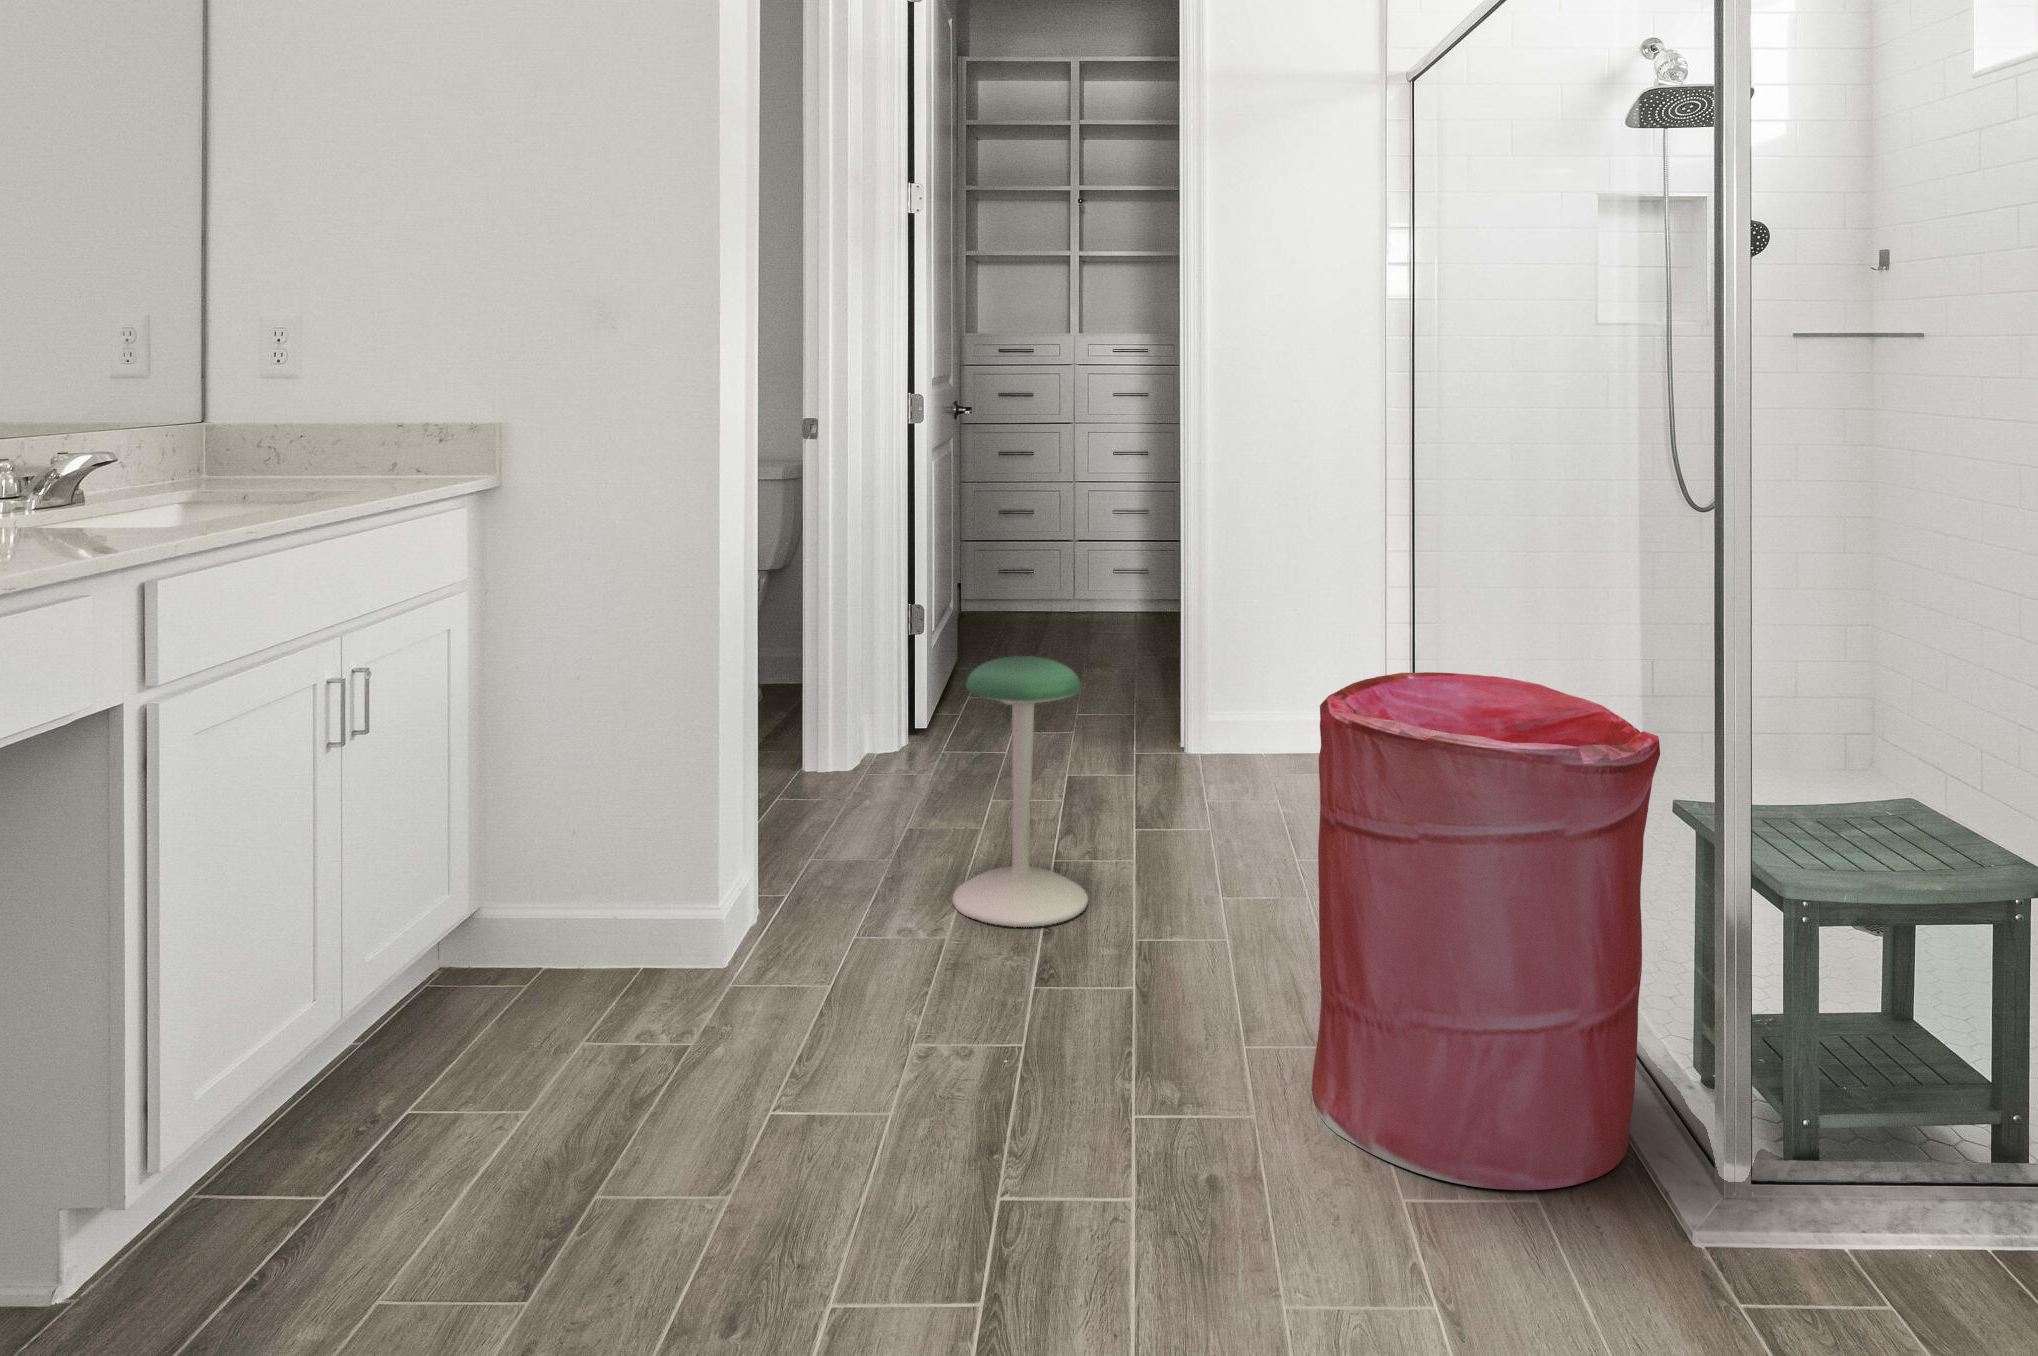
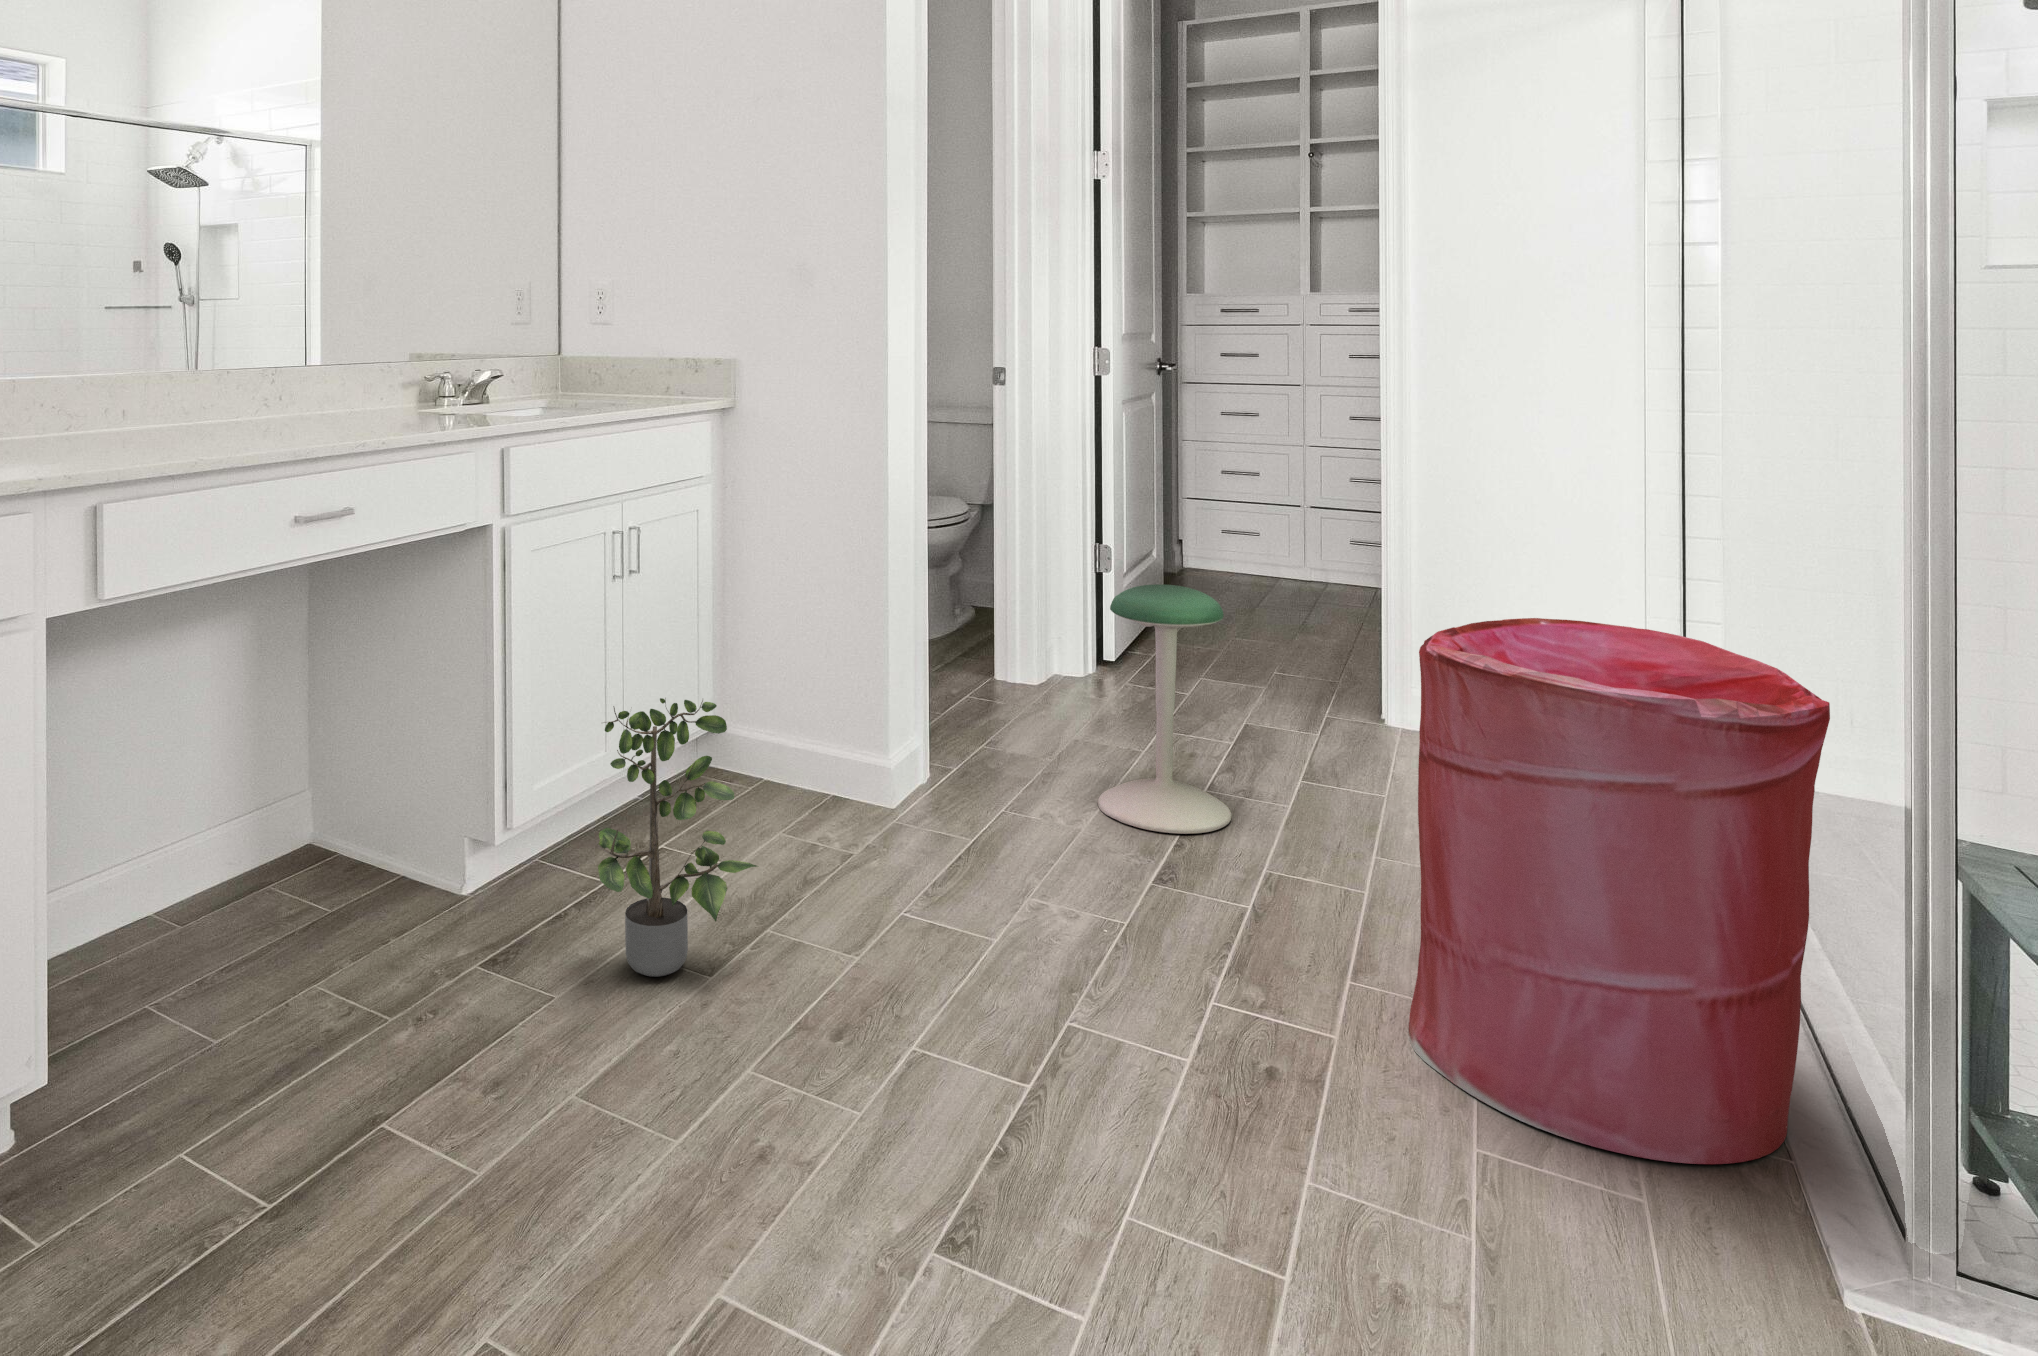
potted plant: none [408,853,629,1239] -> present [597,698,758,977]

